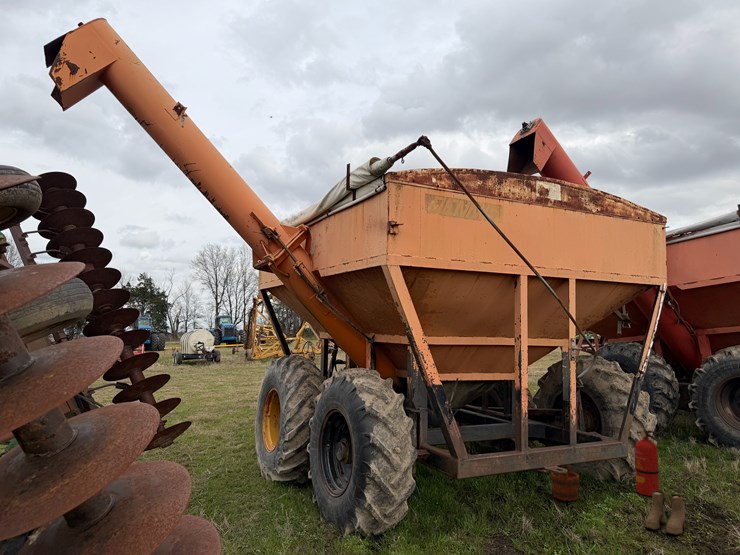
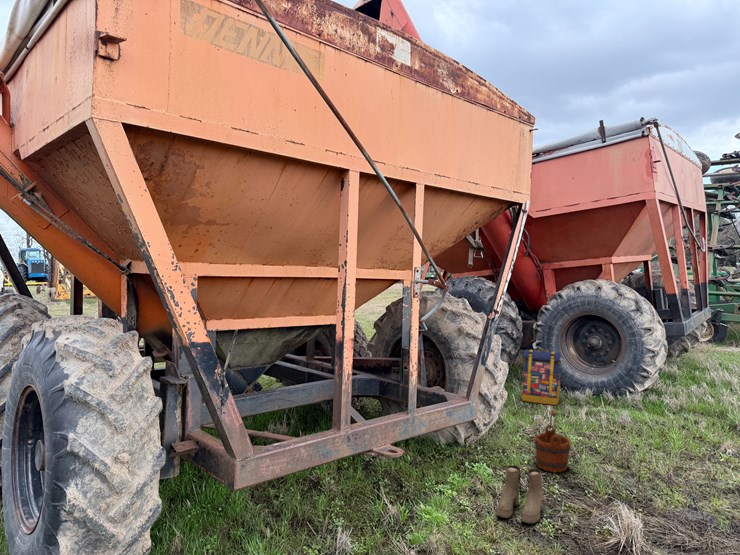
backpack: none [676,407,716,458] -> present [522,350,561,405]
fire extinguisher: present [634,431,660,496] -> none [480,384,513,463]
wooden bucket: present [551,463,579,501] -> present [535,411,570,472]

